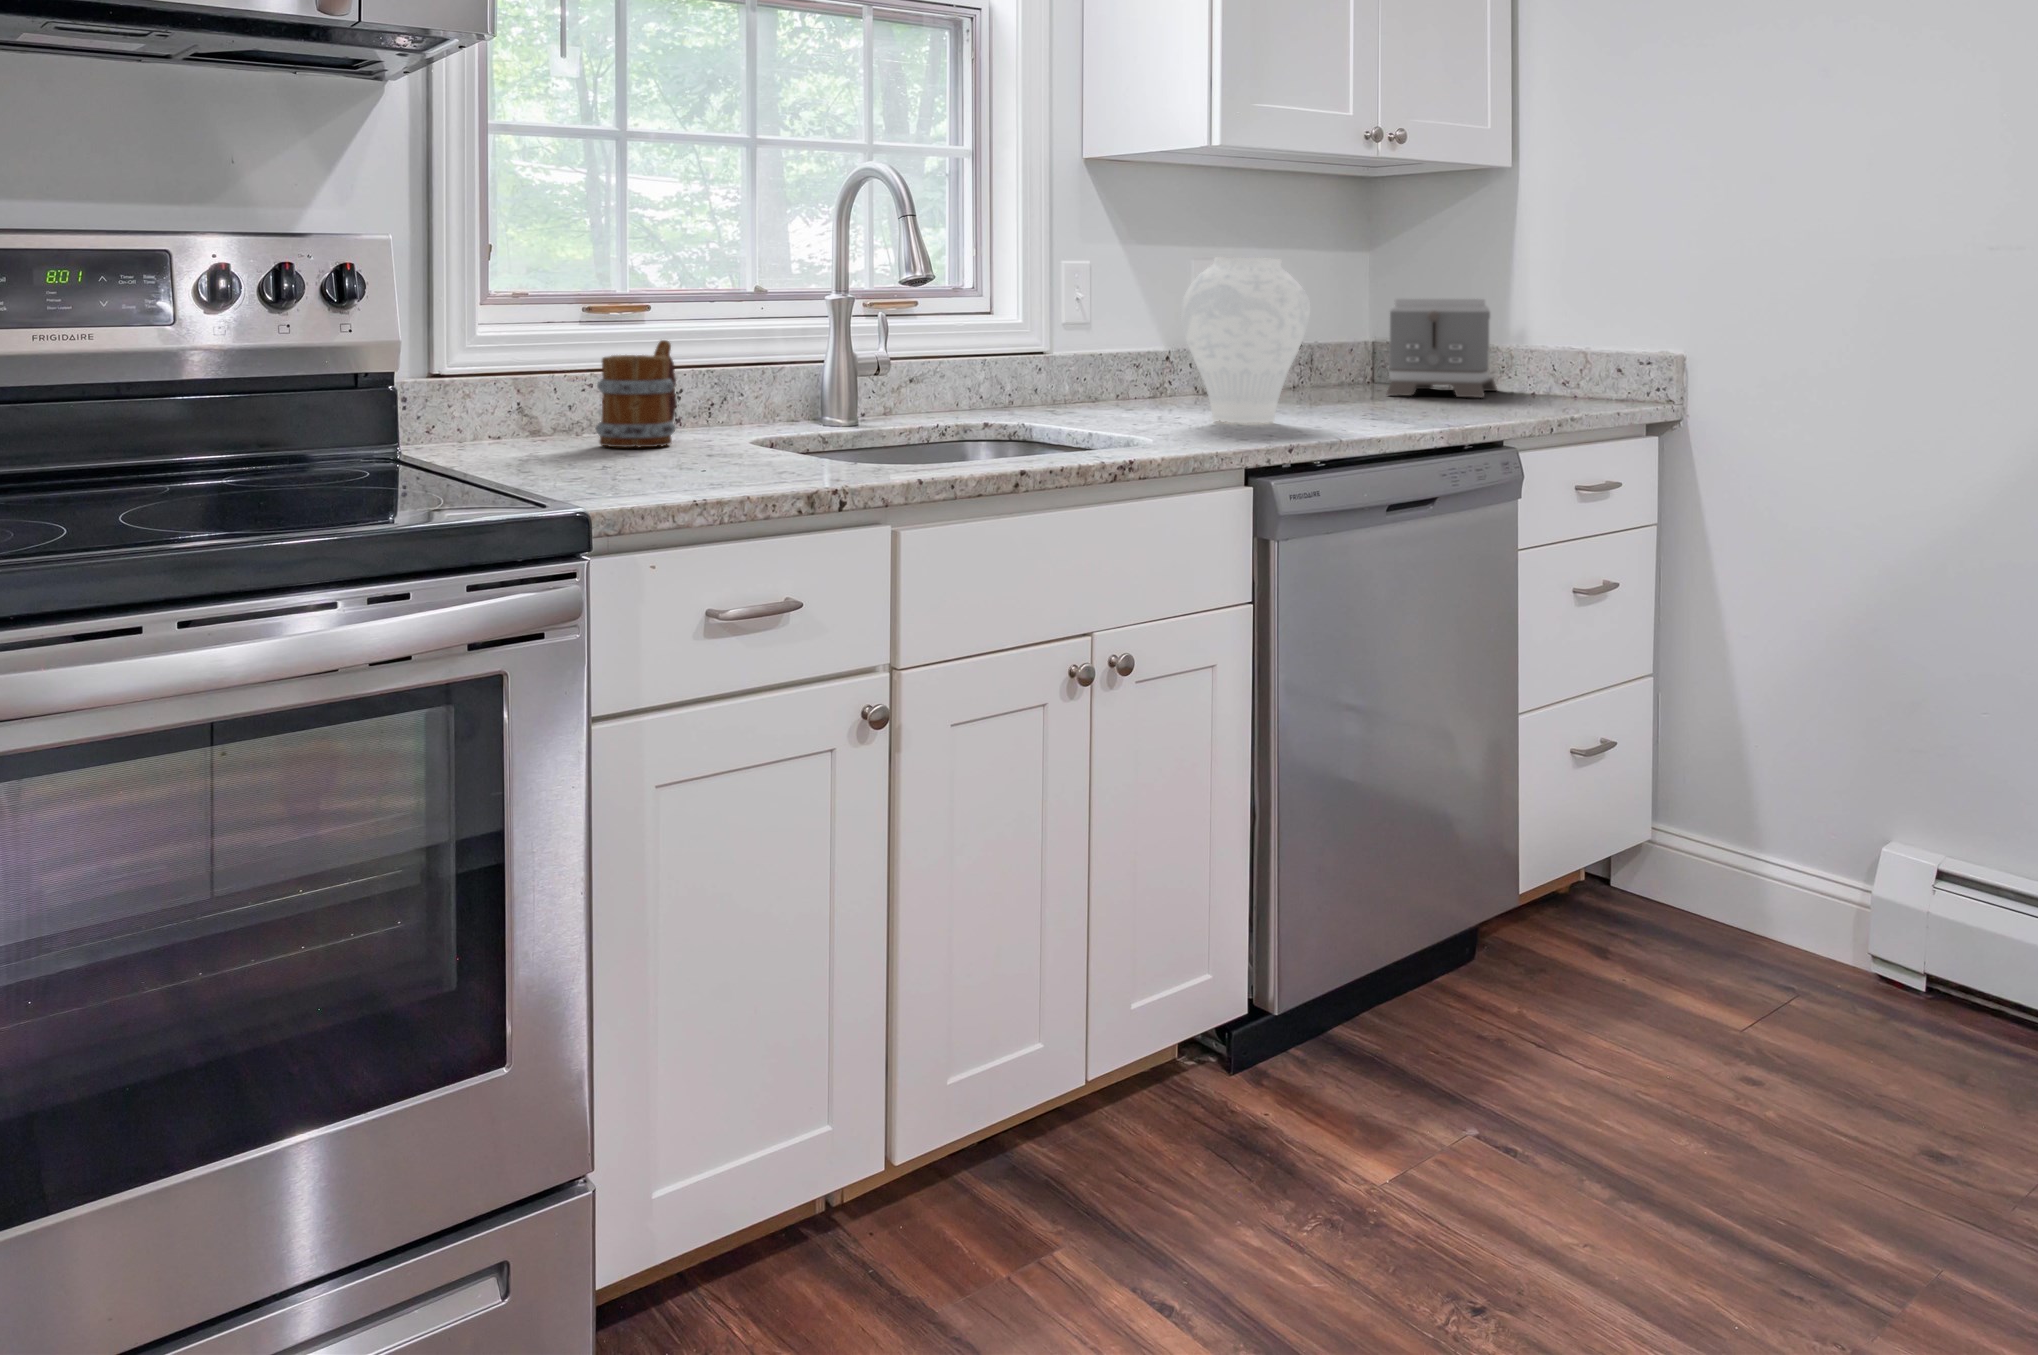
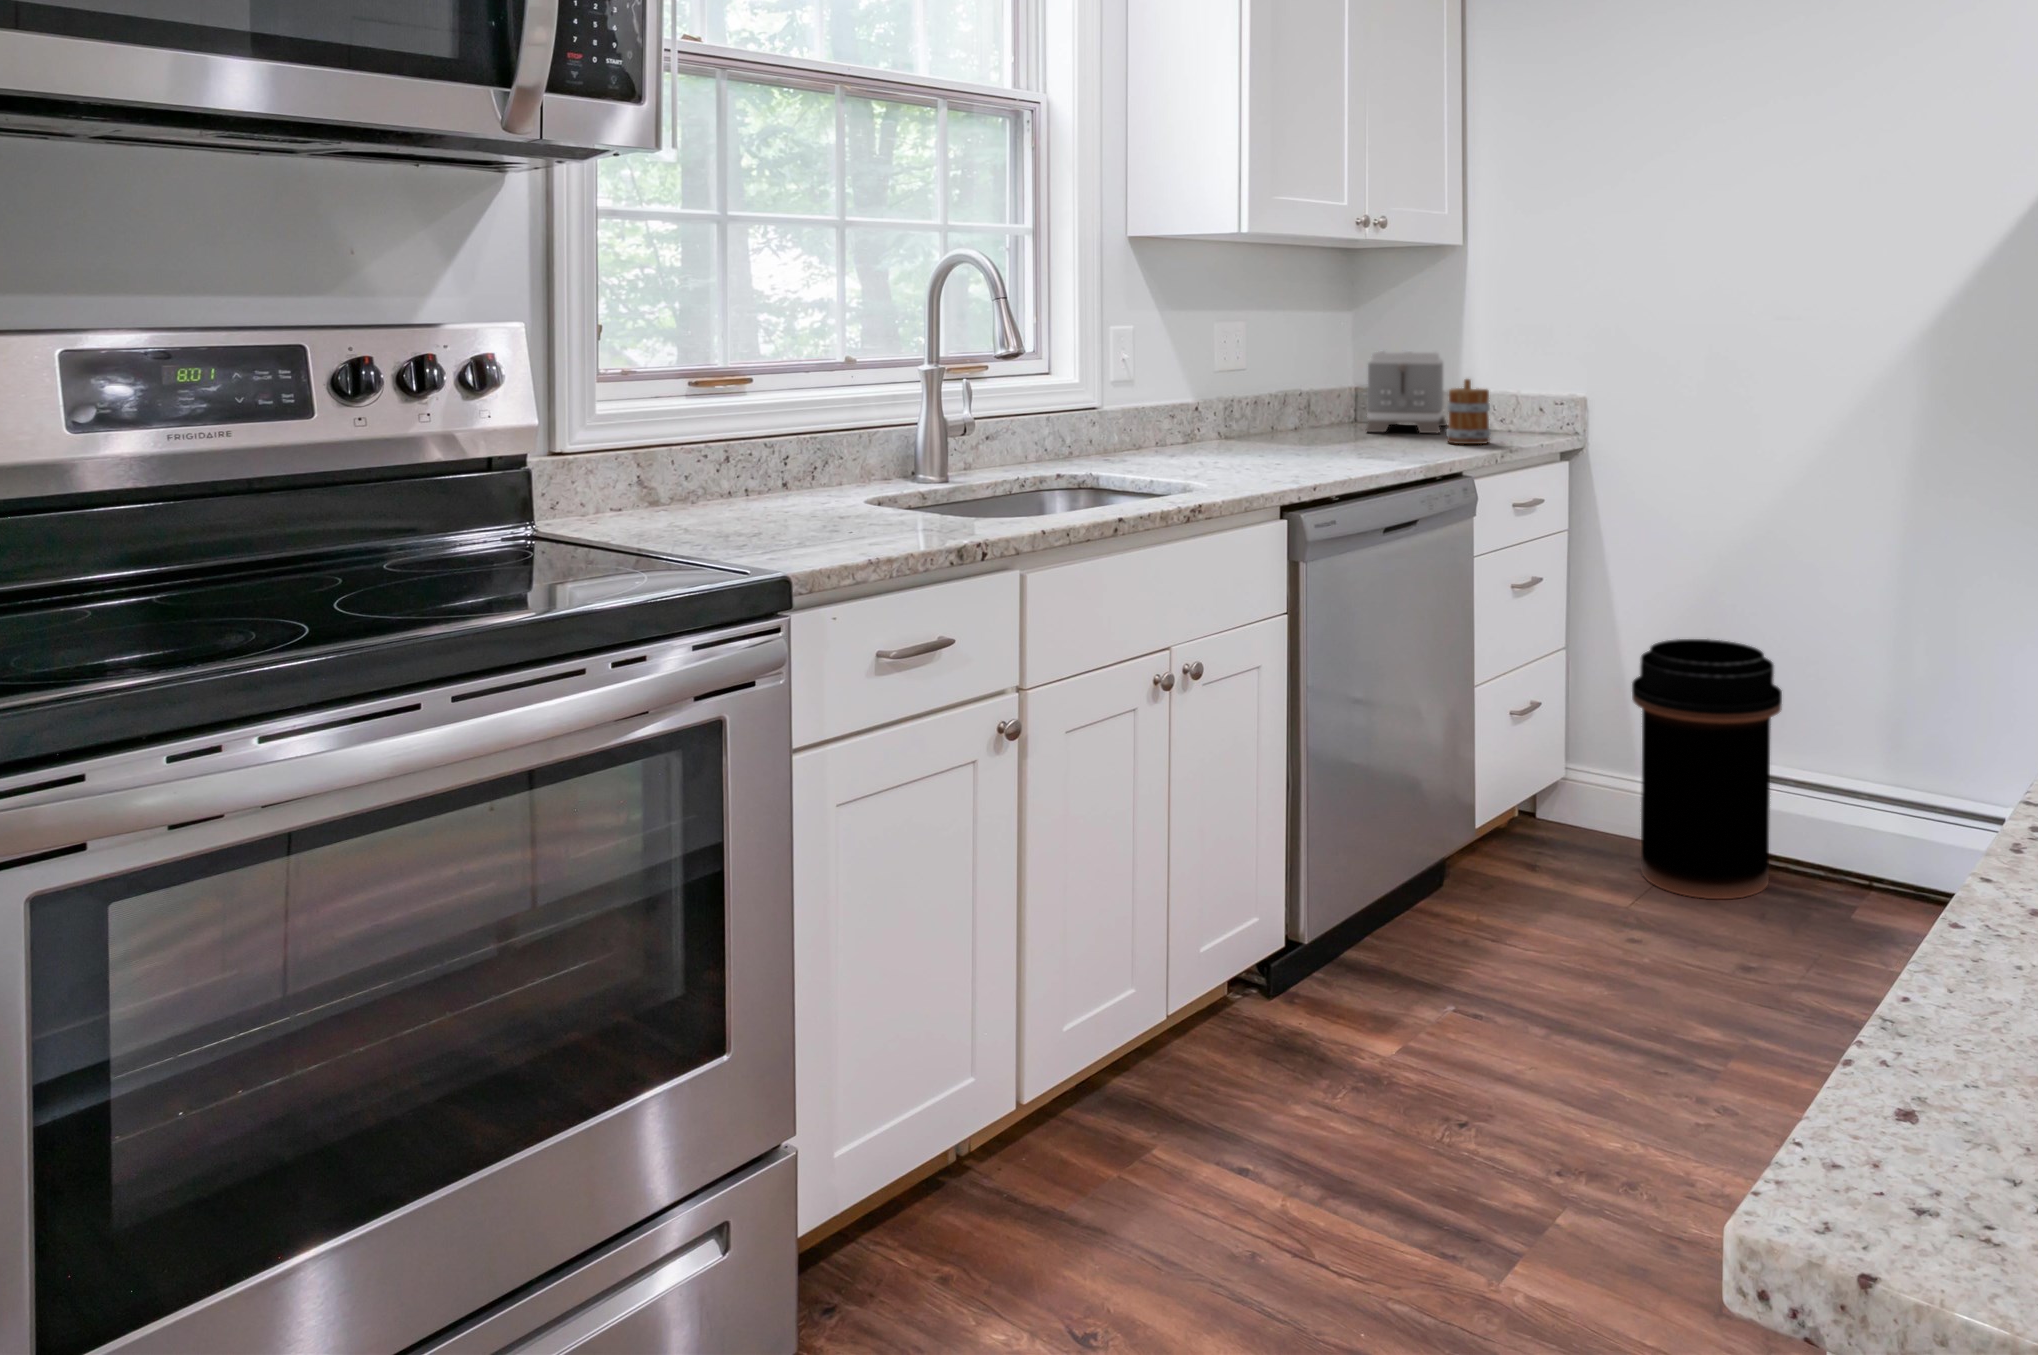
vase: present [1181,257,1310,423] -> none [1217,327,1321,465]
mug: present [596,340,677,447] -> present [1446,379,1491,444]
trash can: none [1750,676,1990,1042] -> present [1632,639,1782,899]

